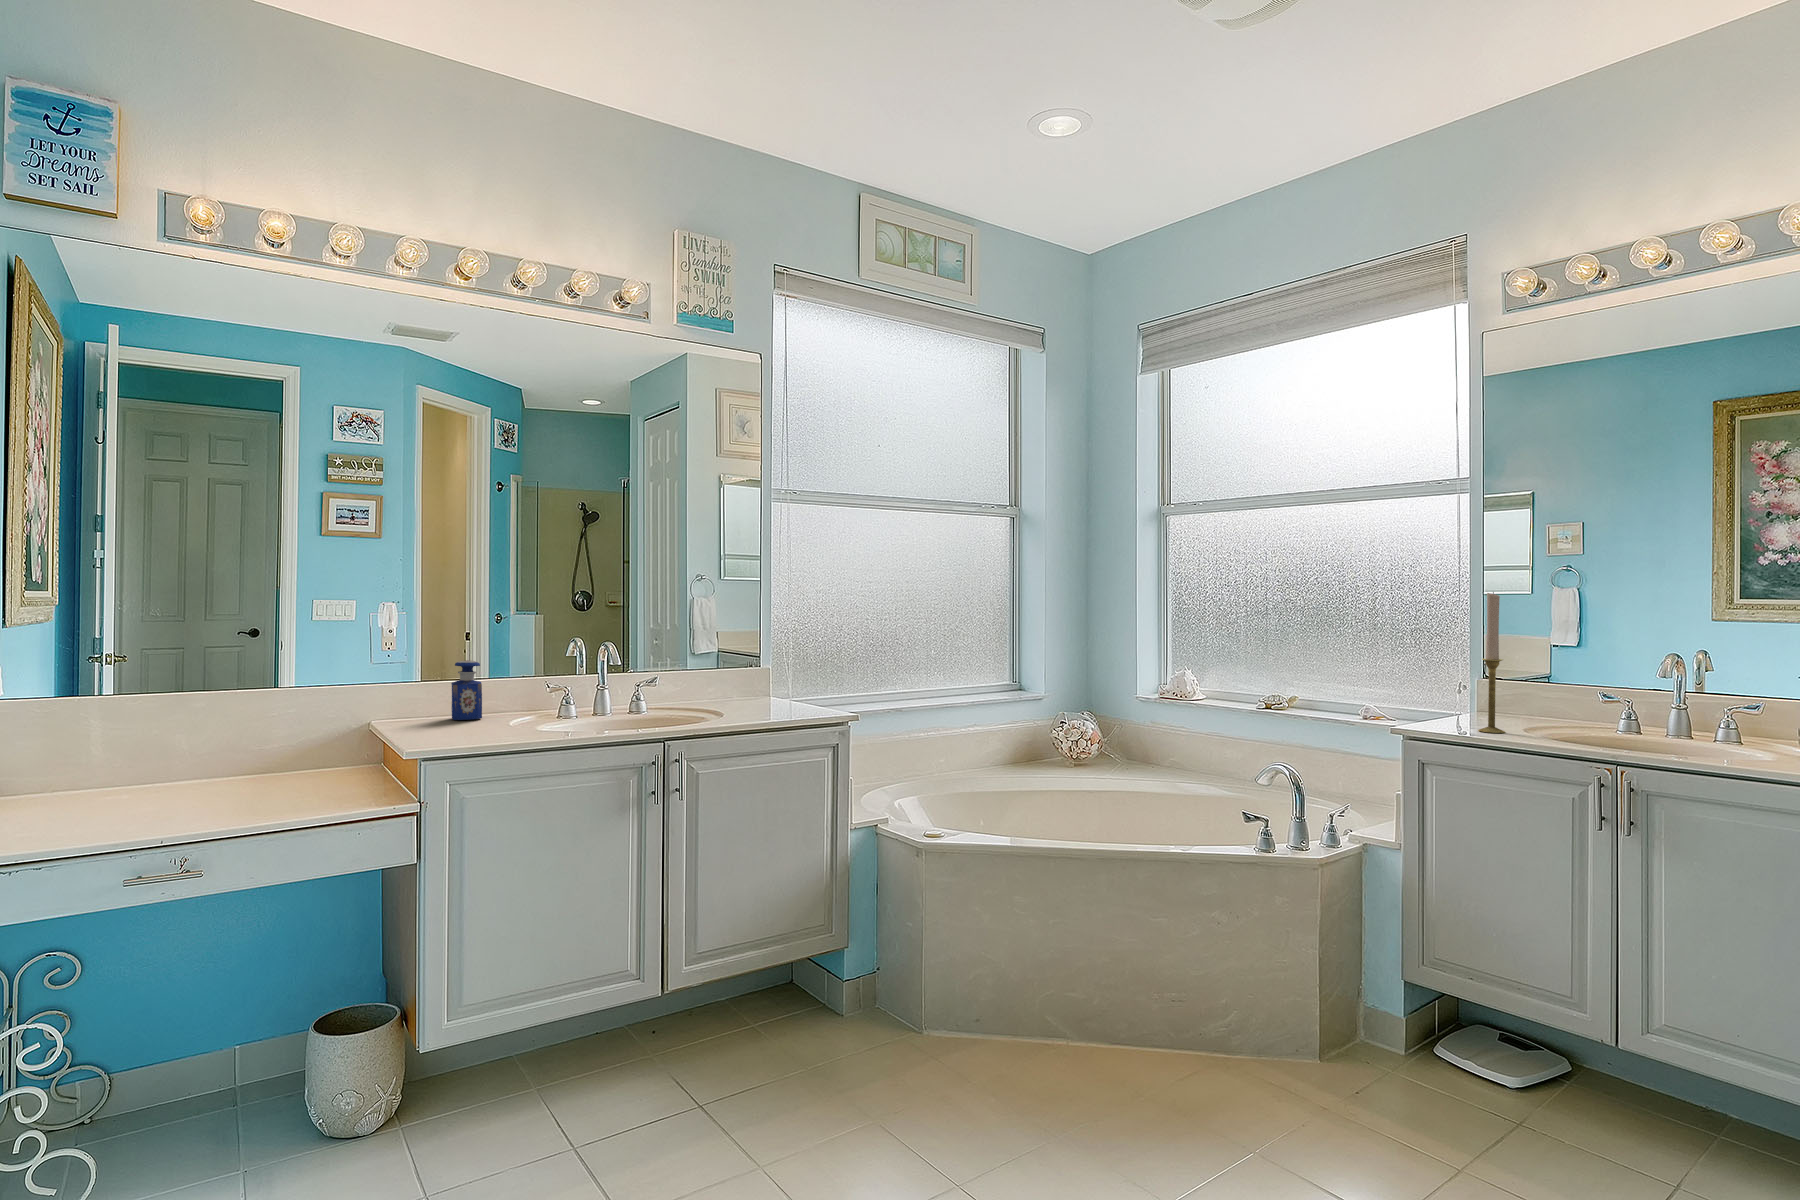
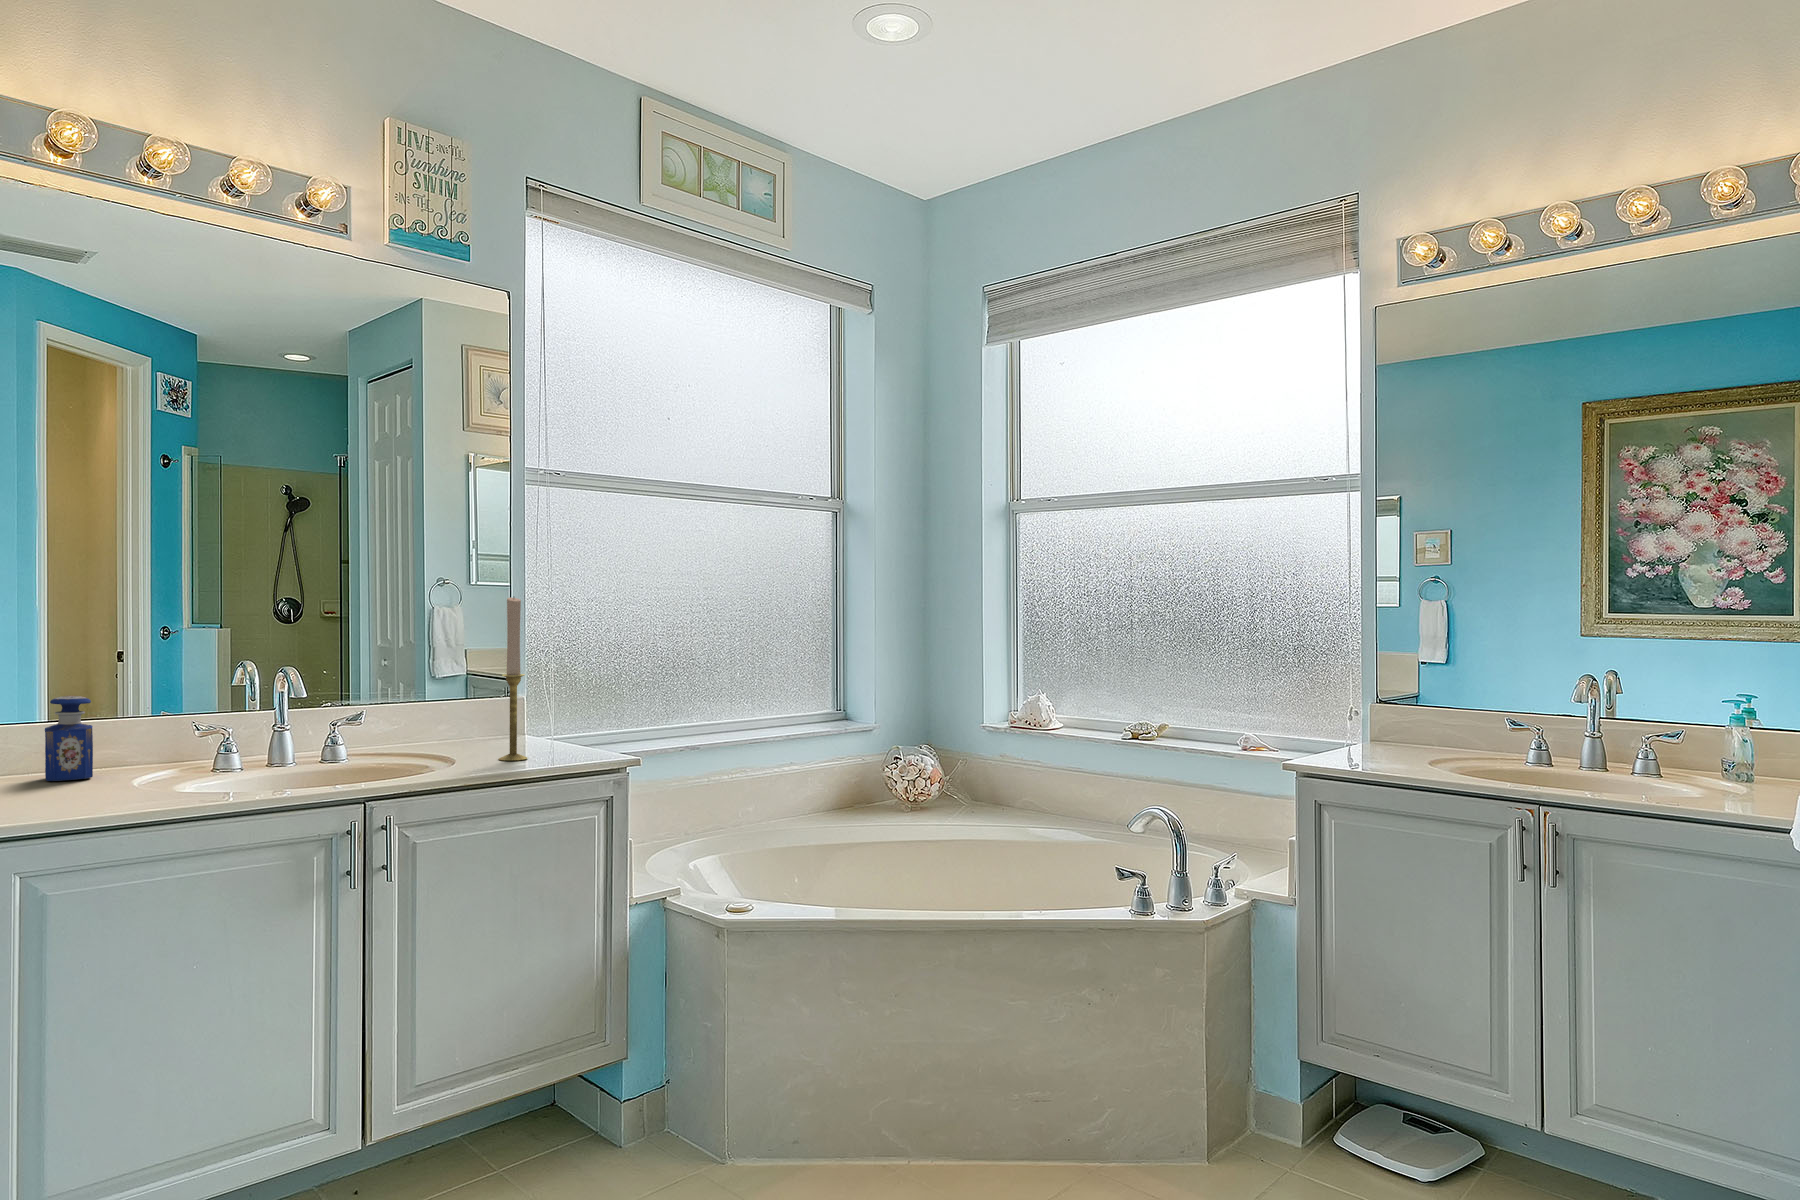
candlestick: present [1478,592,1505,733] -> present [499,597,527,760]

